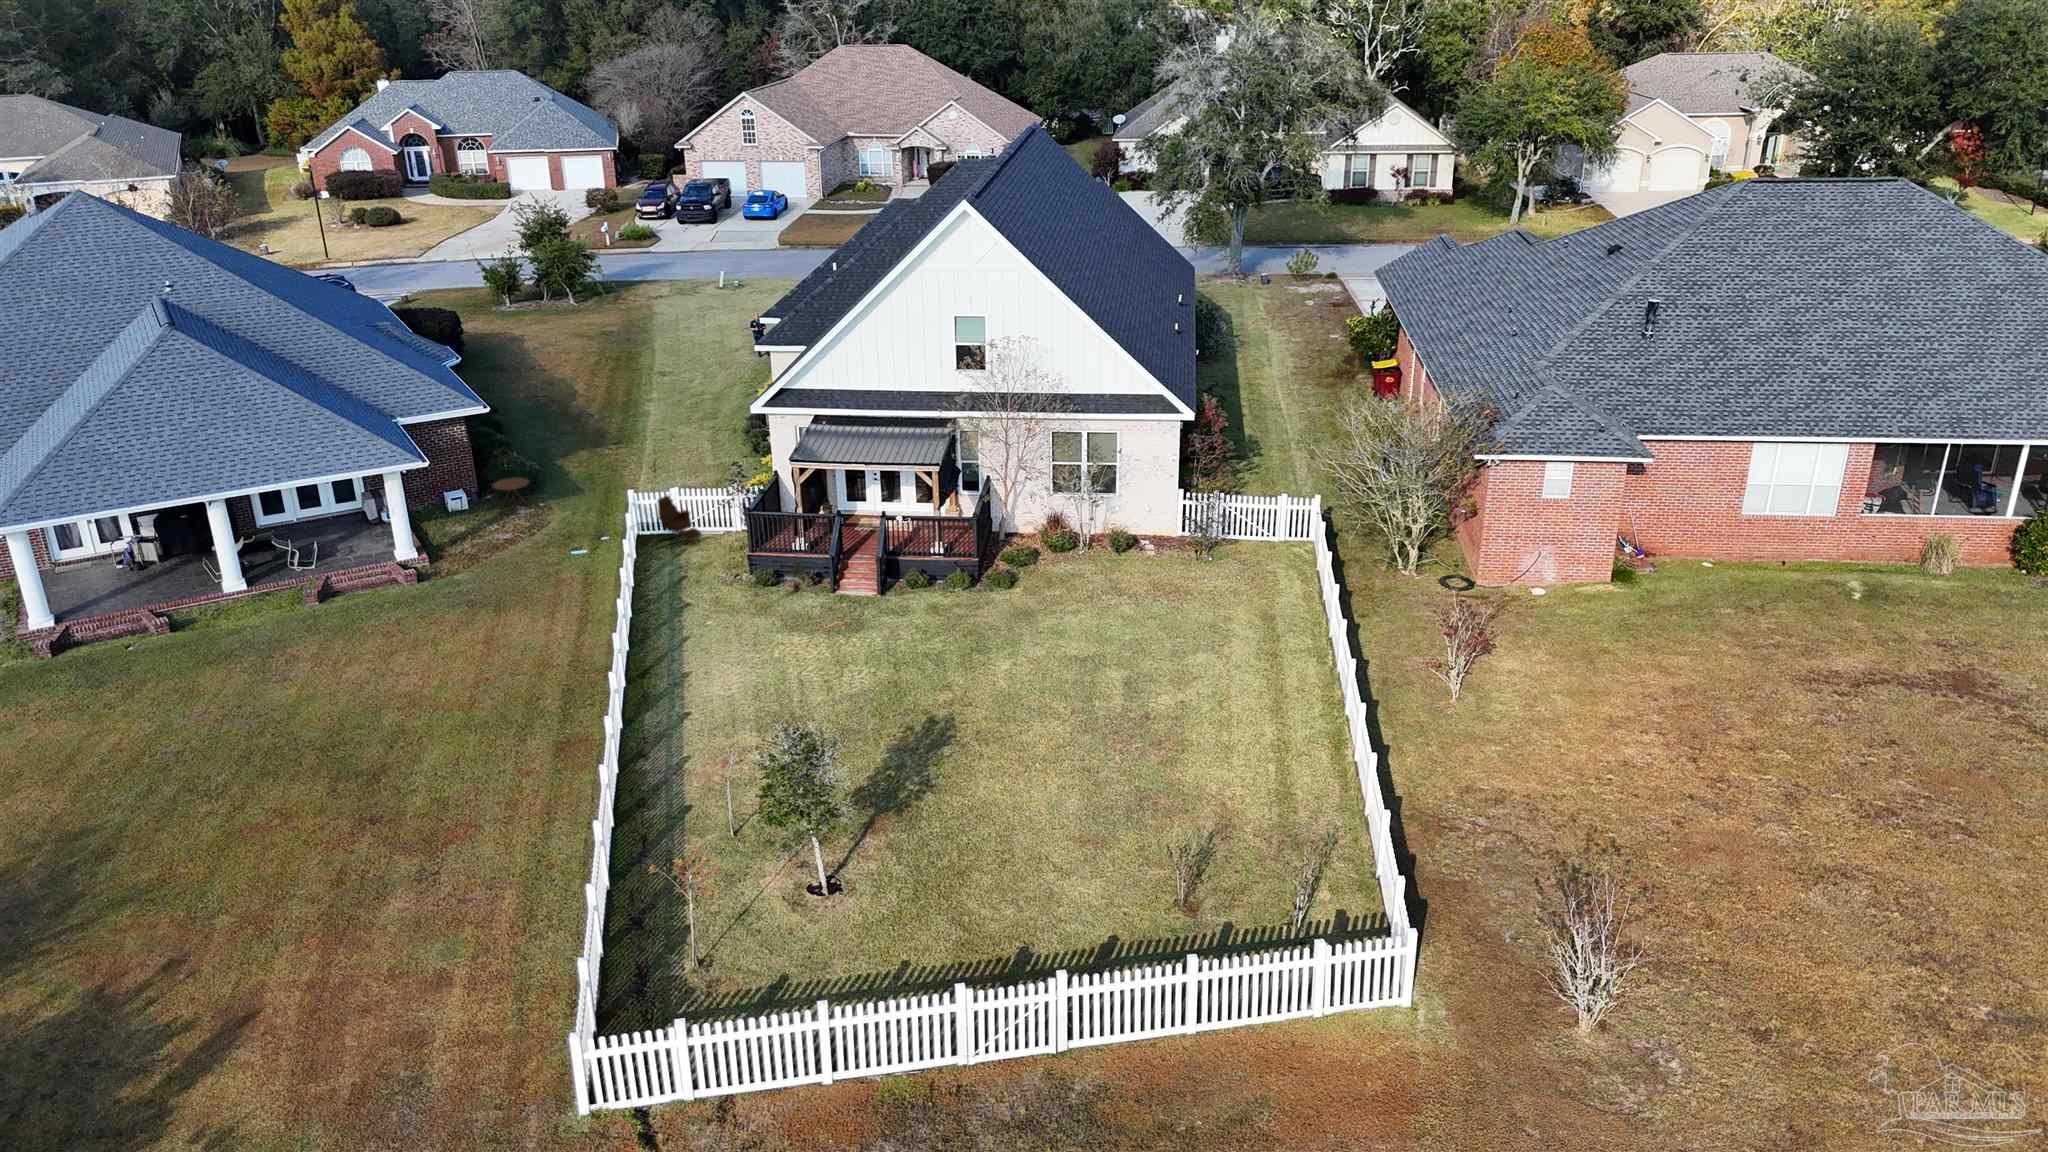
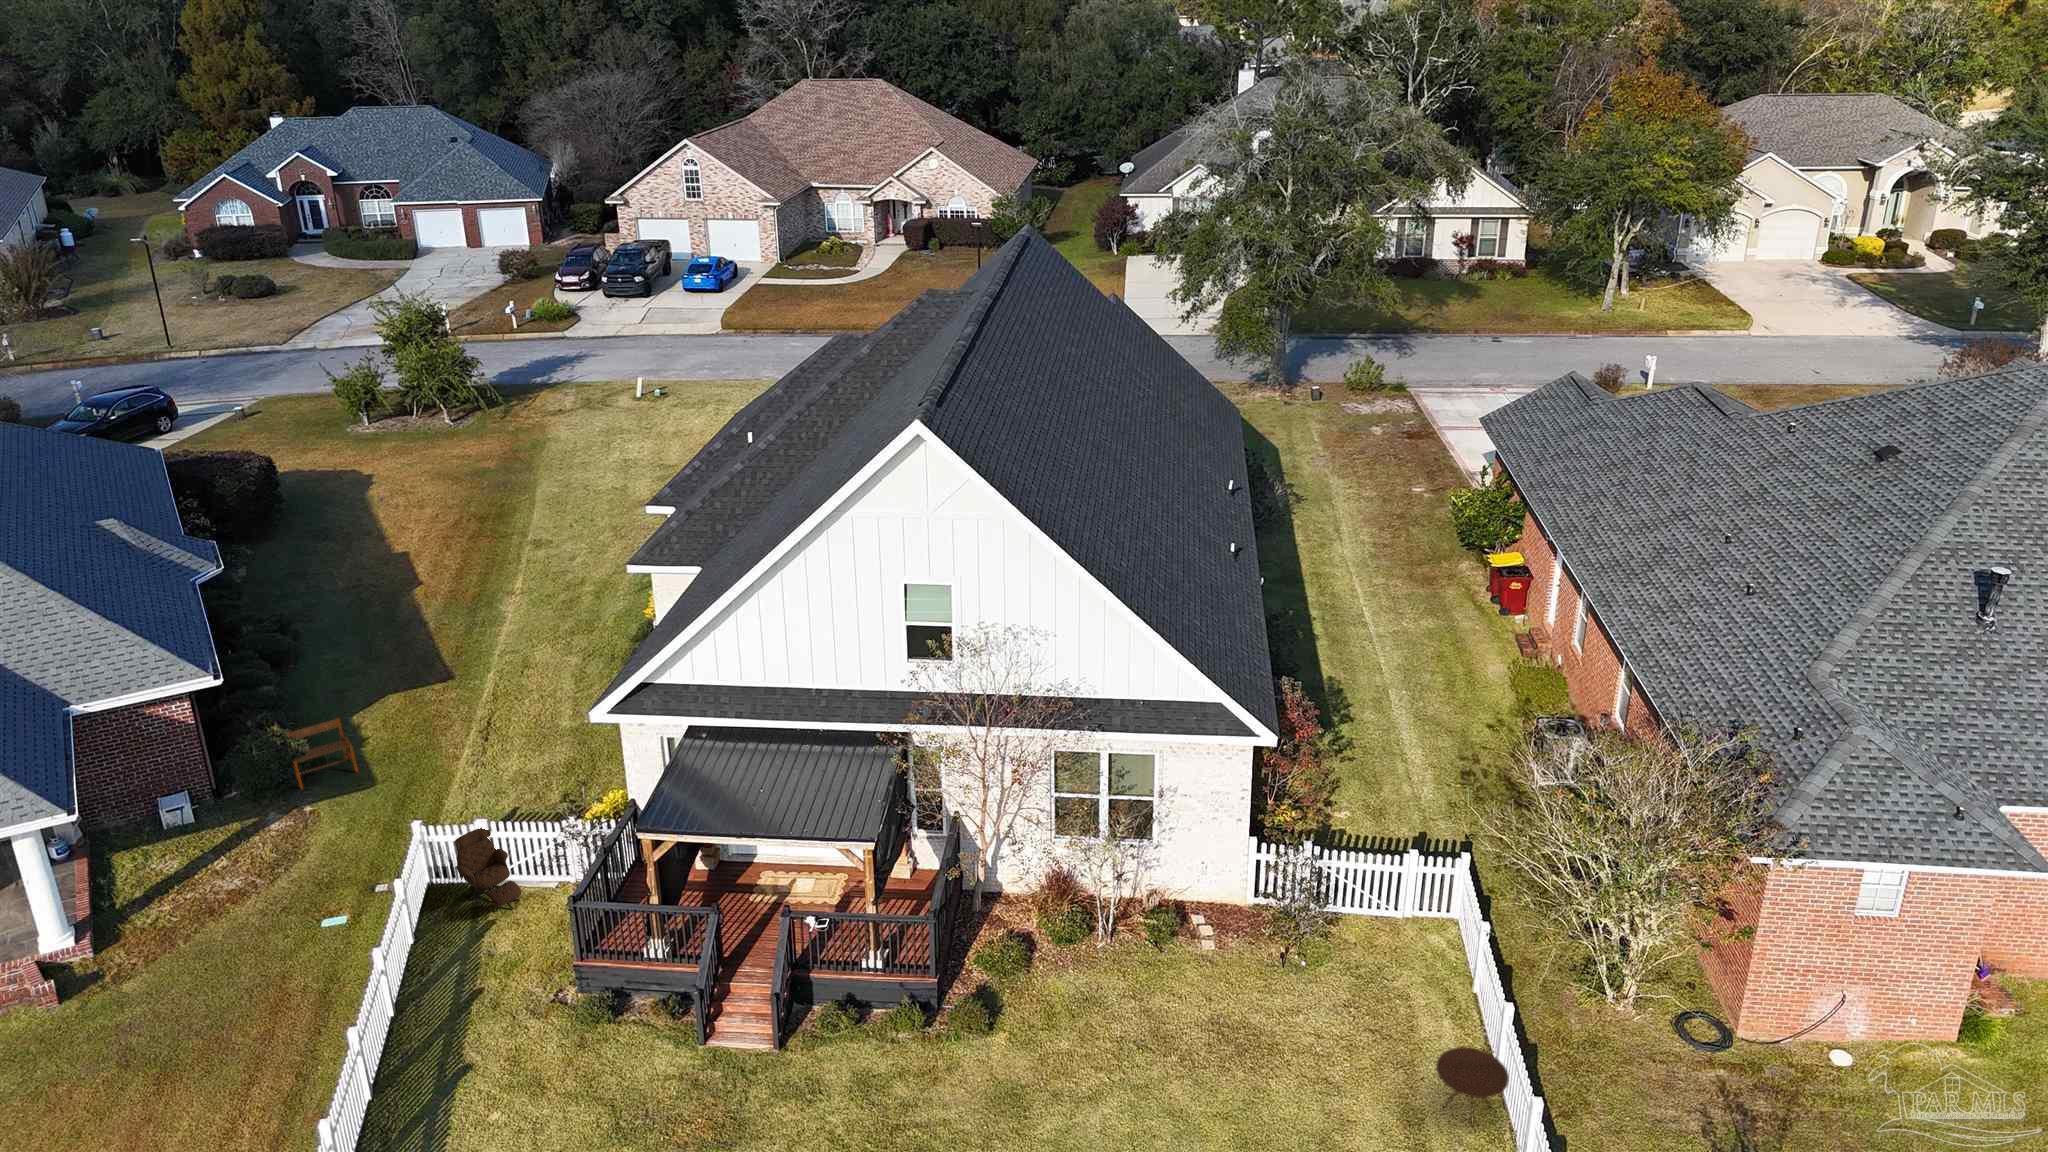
bench: present [1337,347,1362,377] -> present [287,718,358,789]
round table: present [493,478,529,503] -> present [1436,1047,1509,1124]
potted tree: present [784,558,808,591] -> none [628,978,668,1029]

